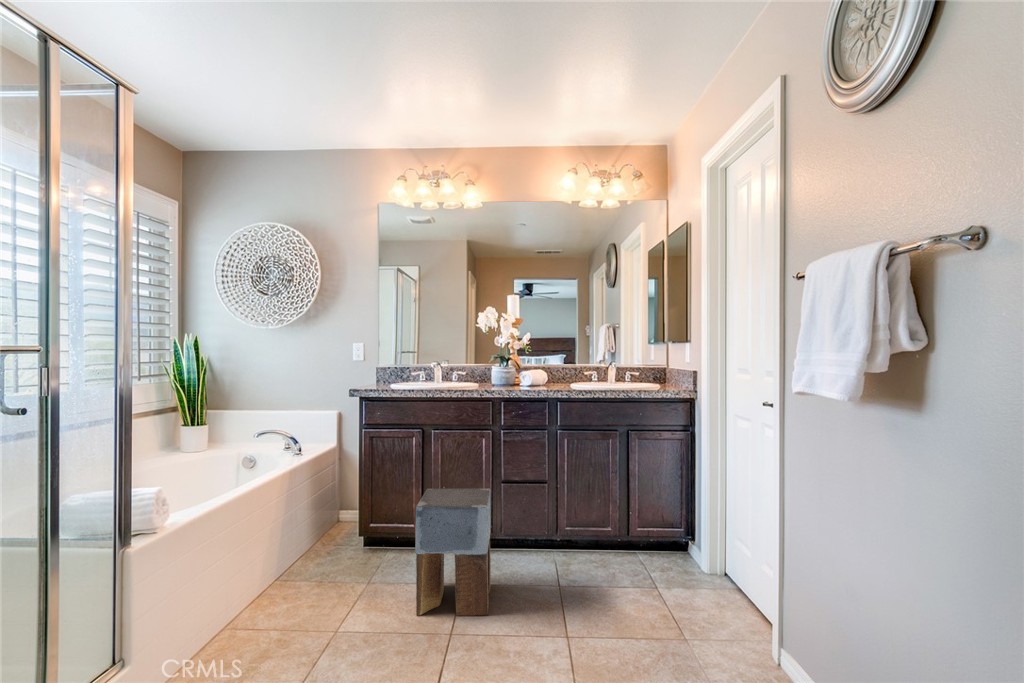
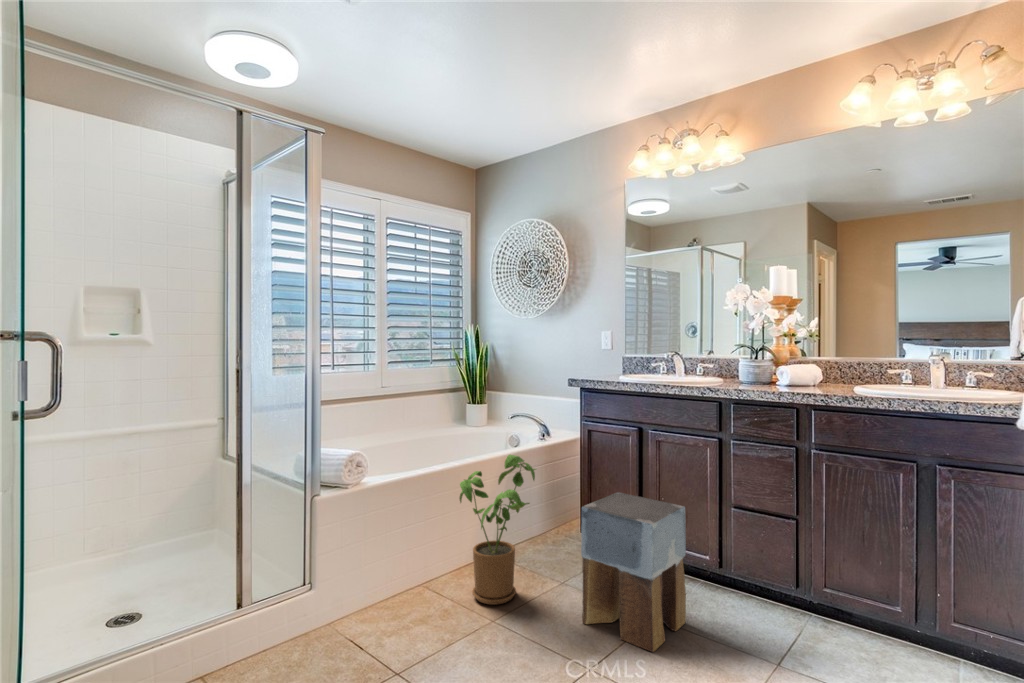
house plant: none [265,471,361,636] -> present [459,455,536,605]

